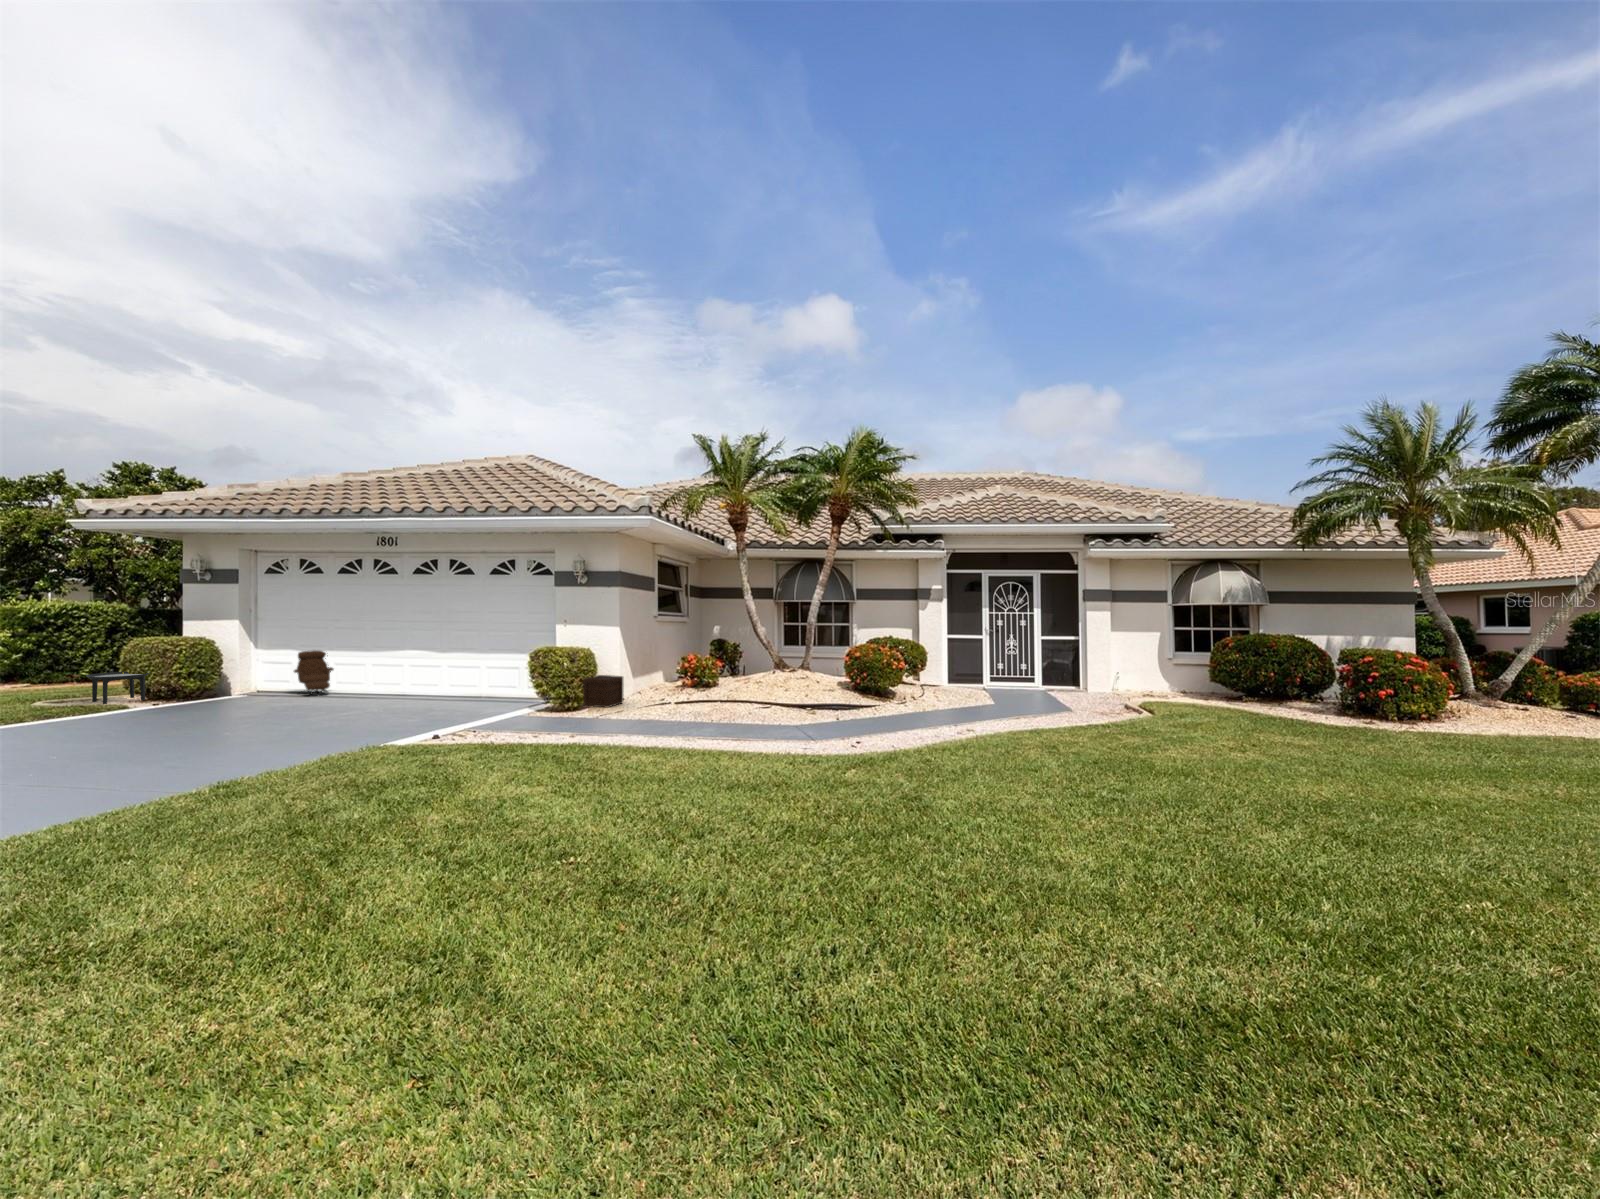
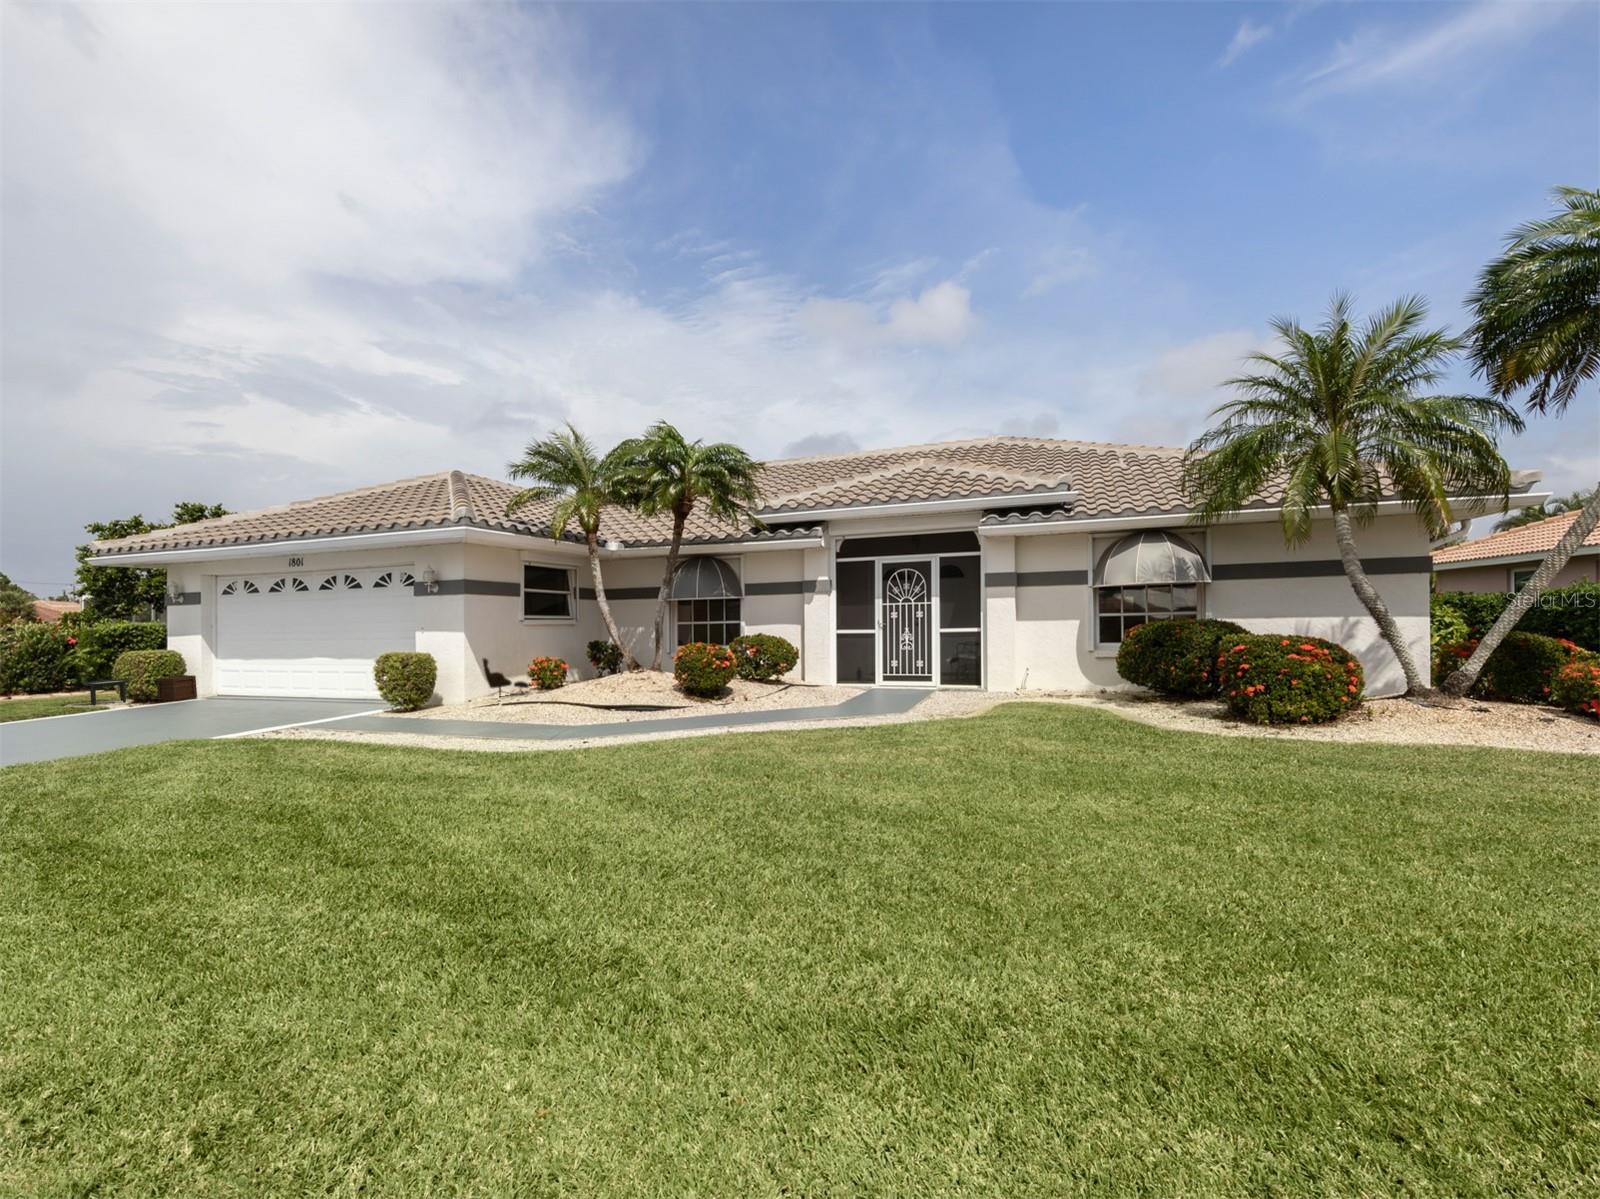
lounge chair: present [294,650,334,694] -> present [483,658,529,696]
wooden crate: present [583,675,624,707] -> present [157,675,197,701]

